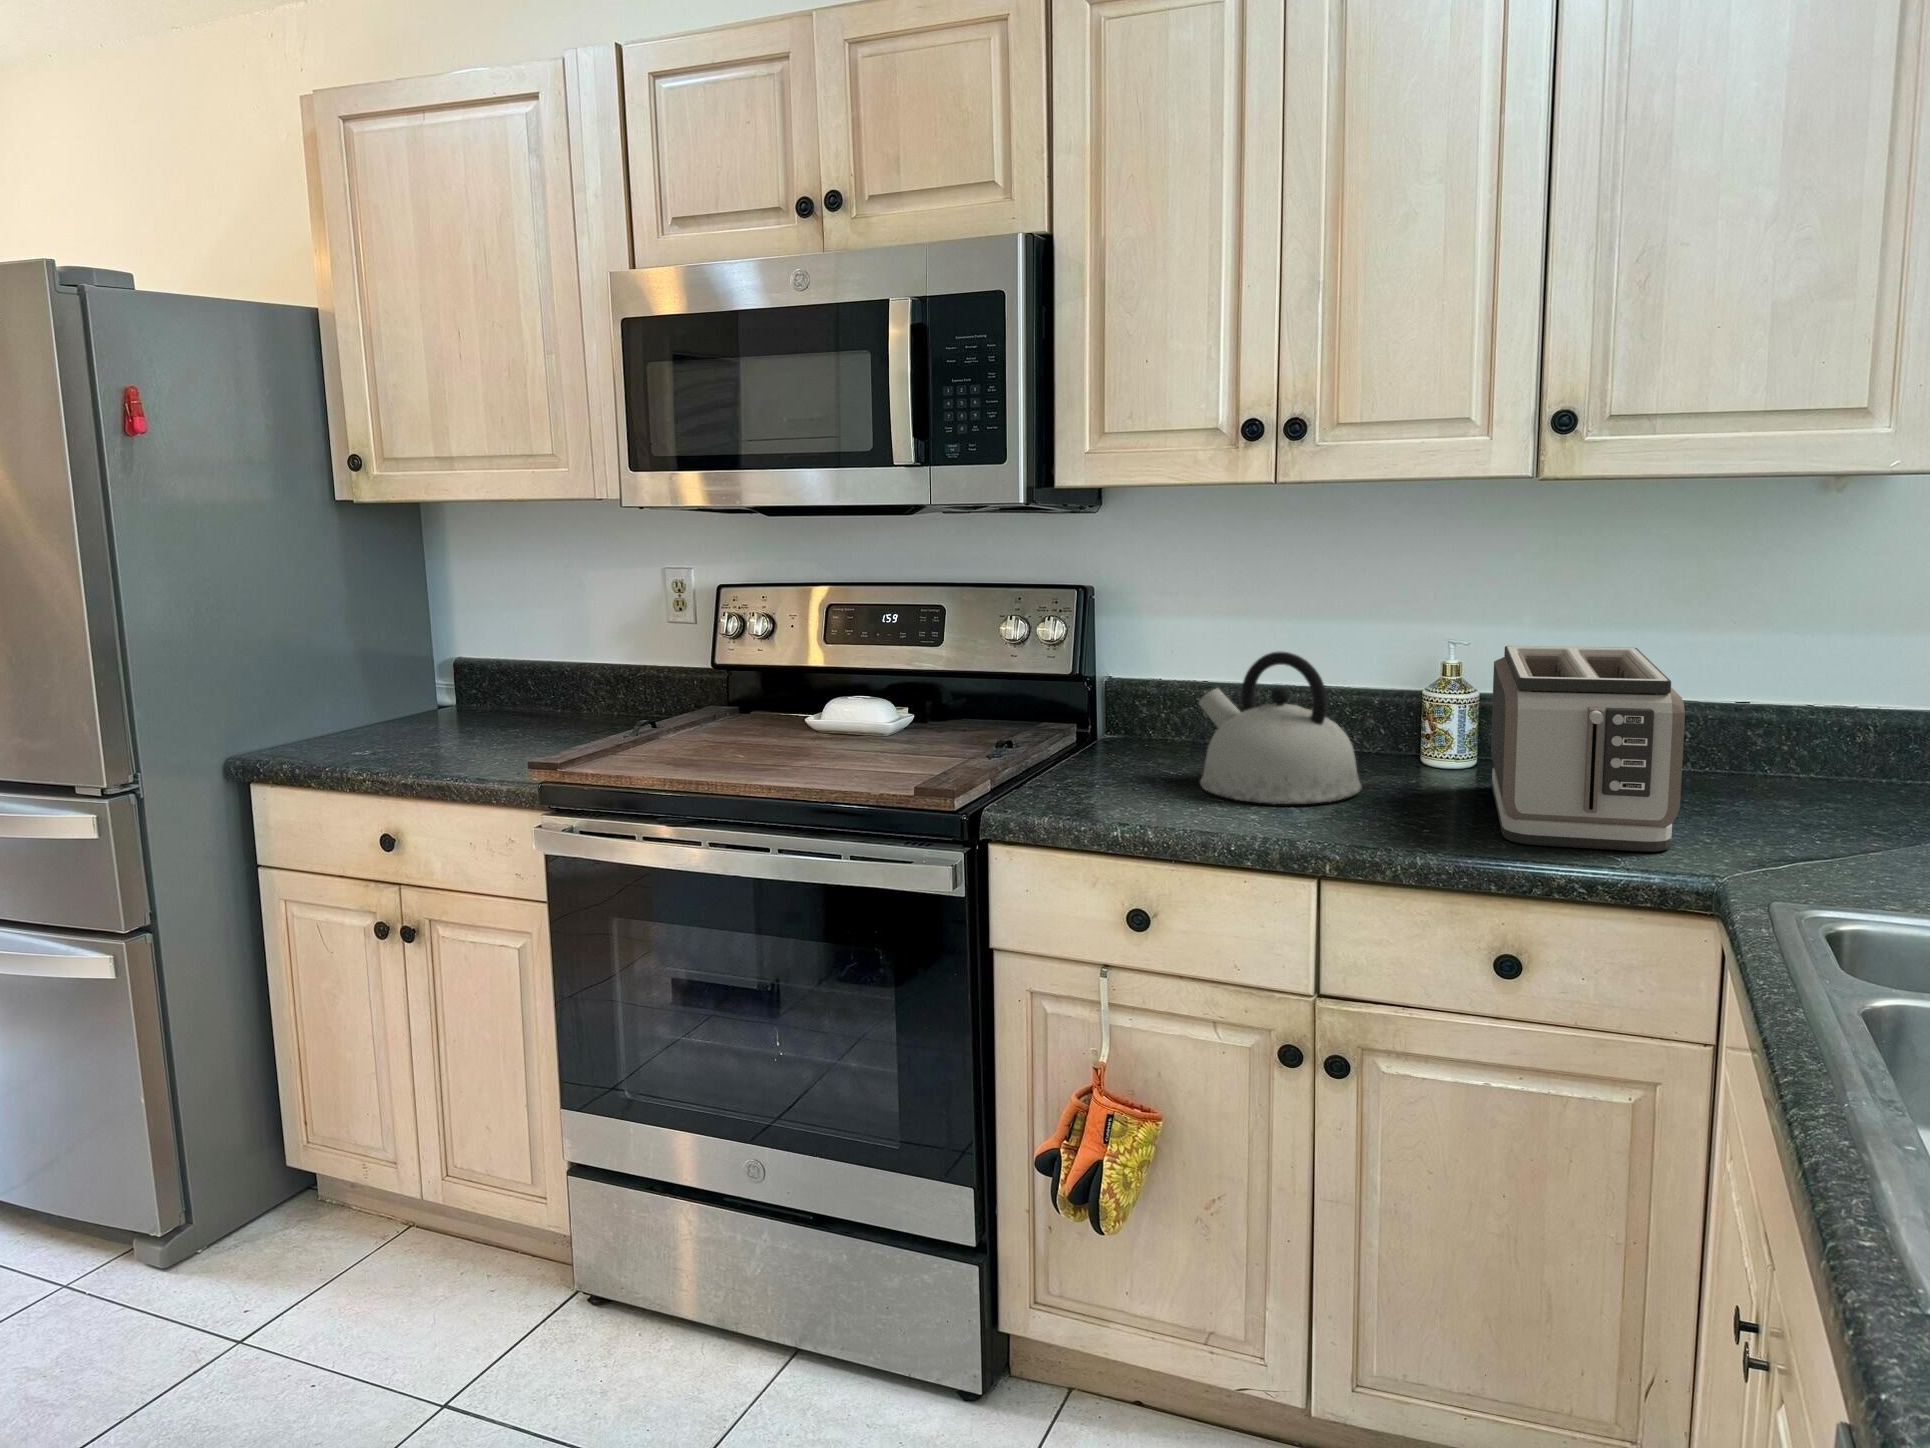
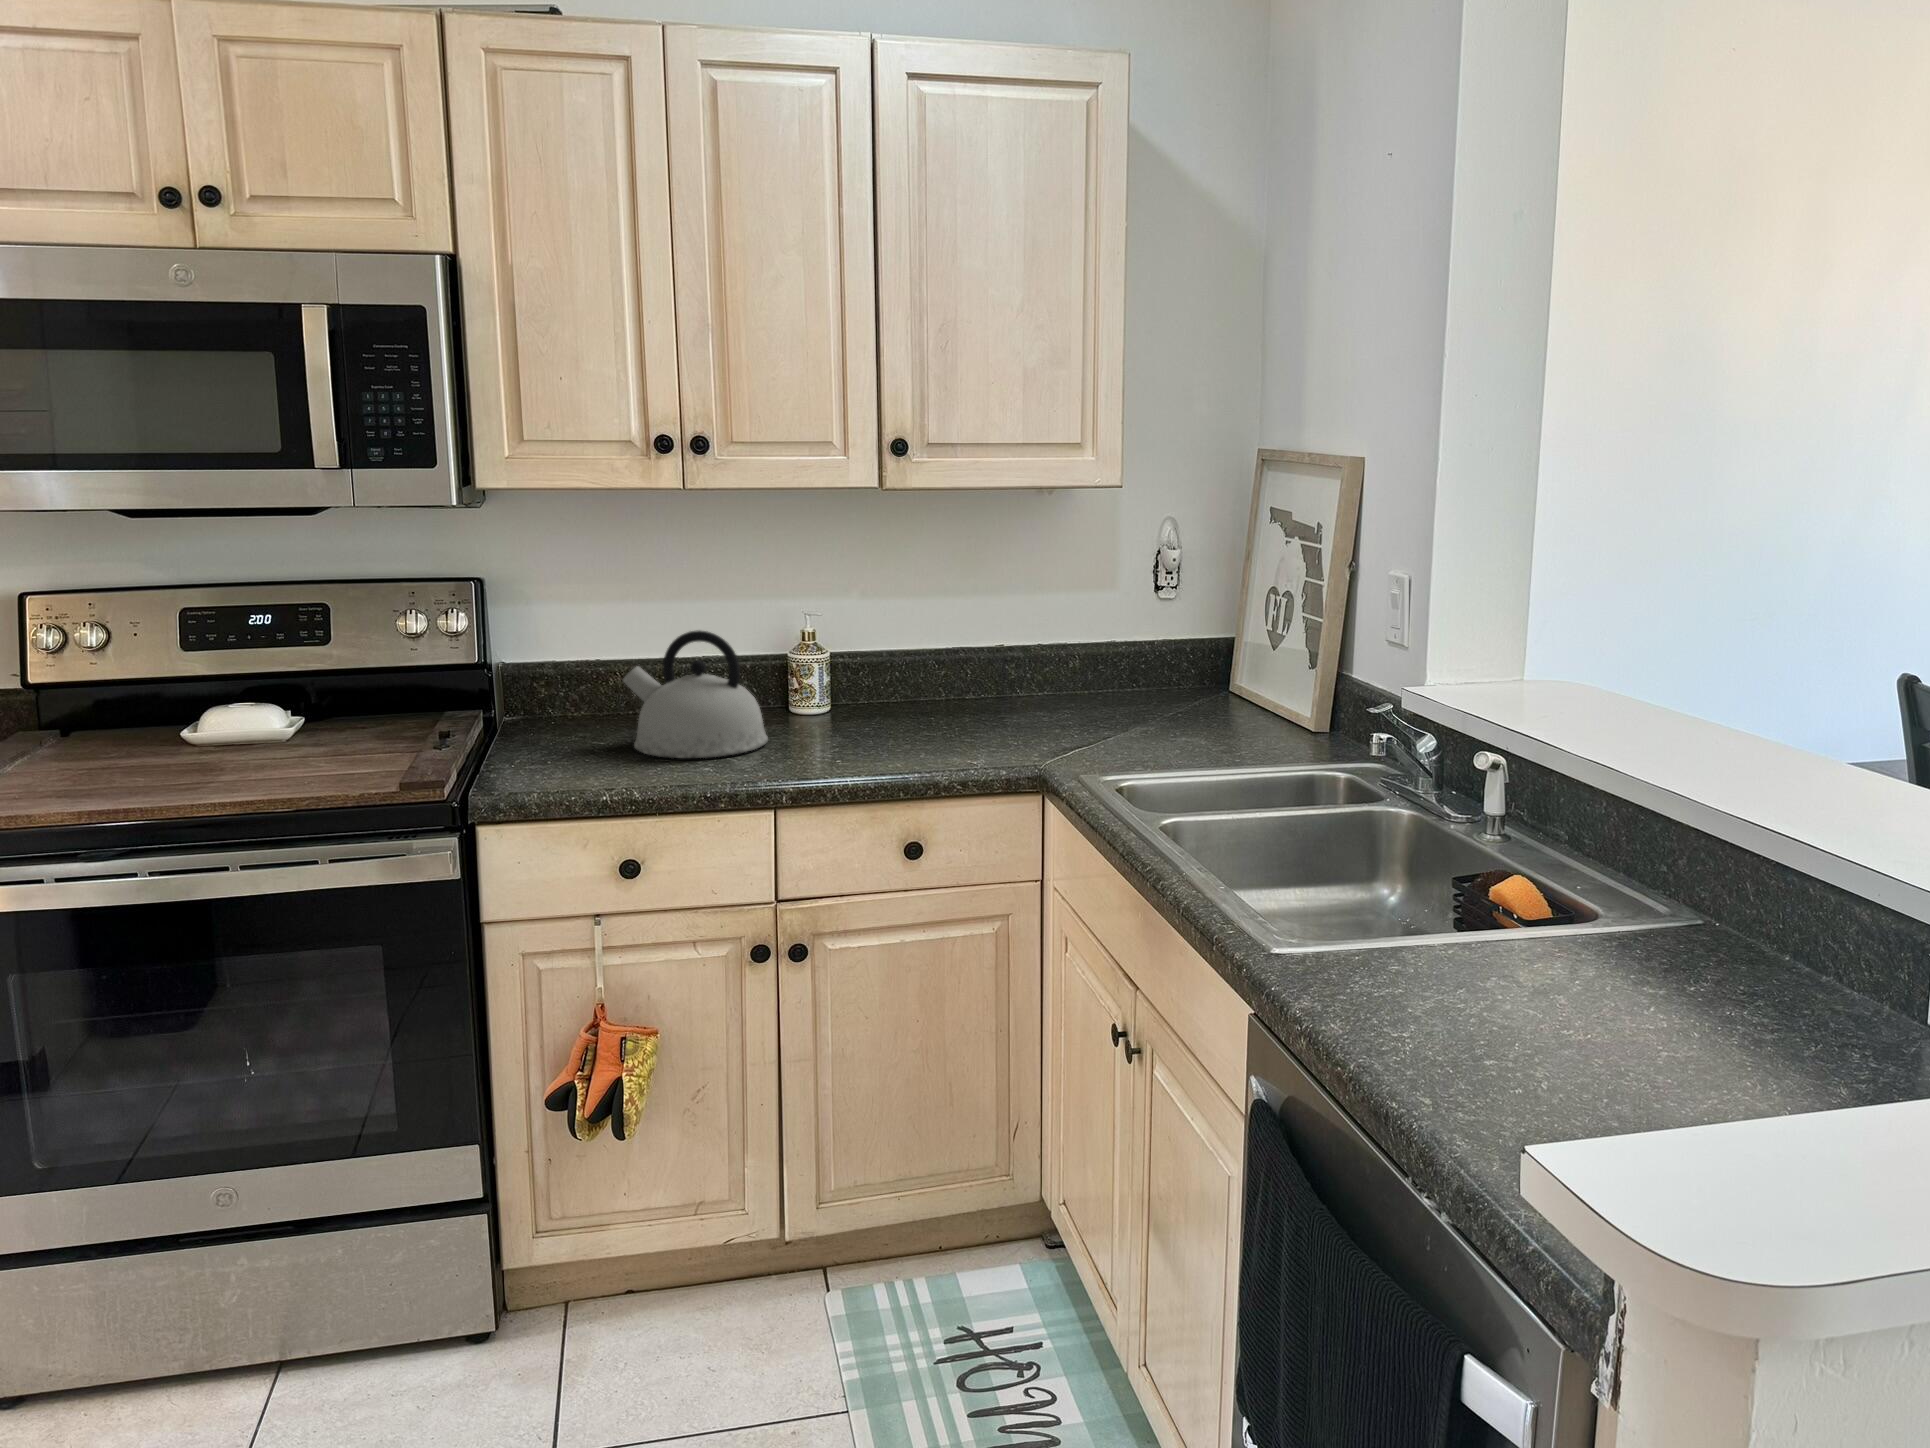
toaster: present [1491,646,1685,852] -> none [853,610,1005,761]

